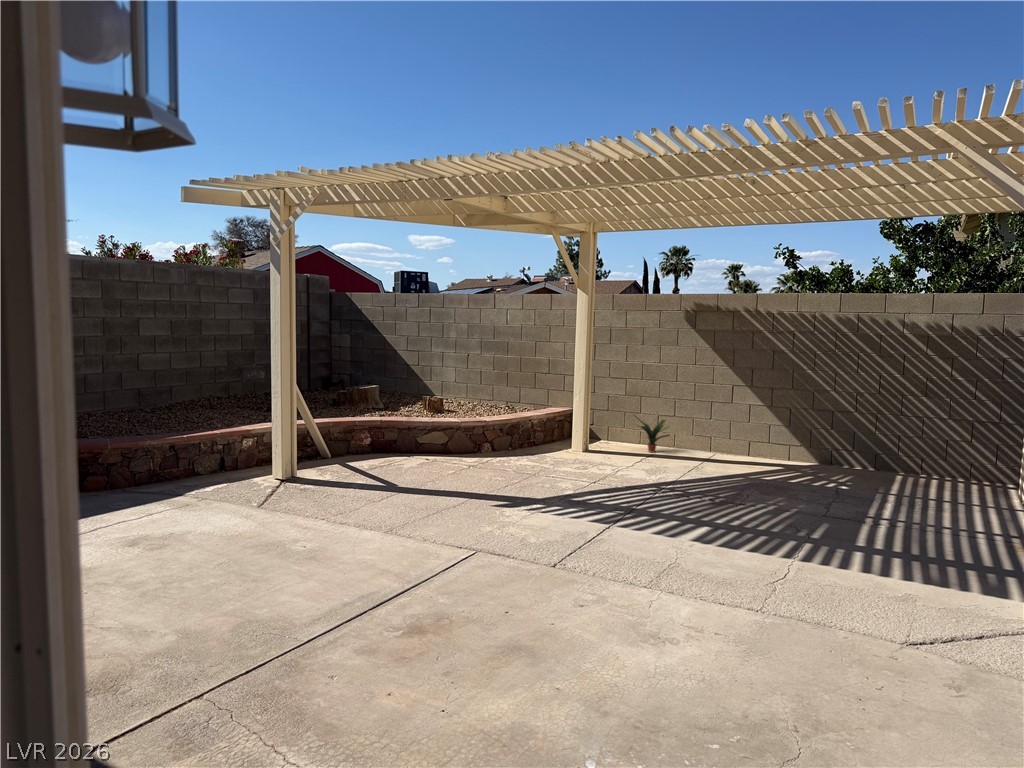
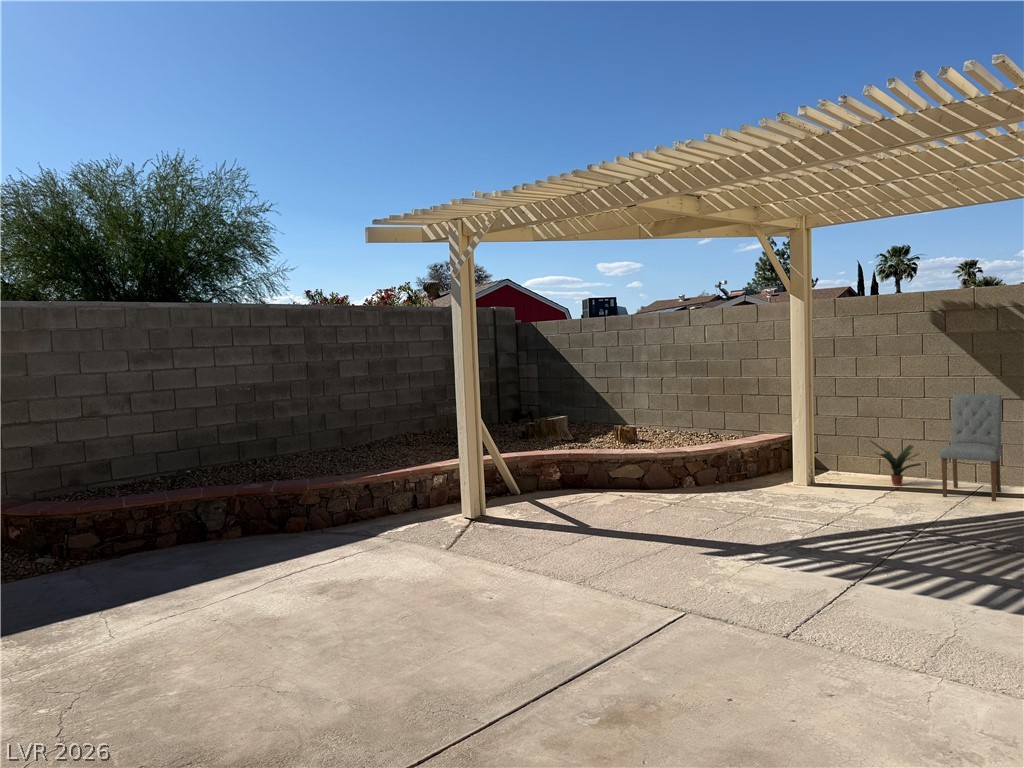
dining chair: none [683,379,729,465] -> present [940,393,1001,501]

